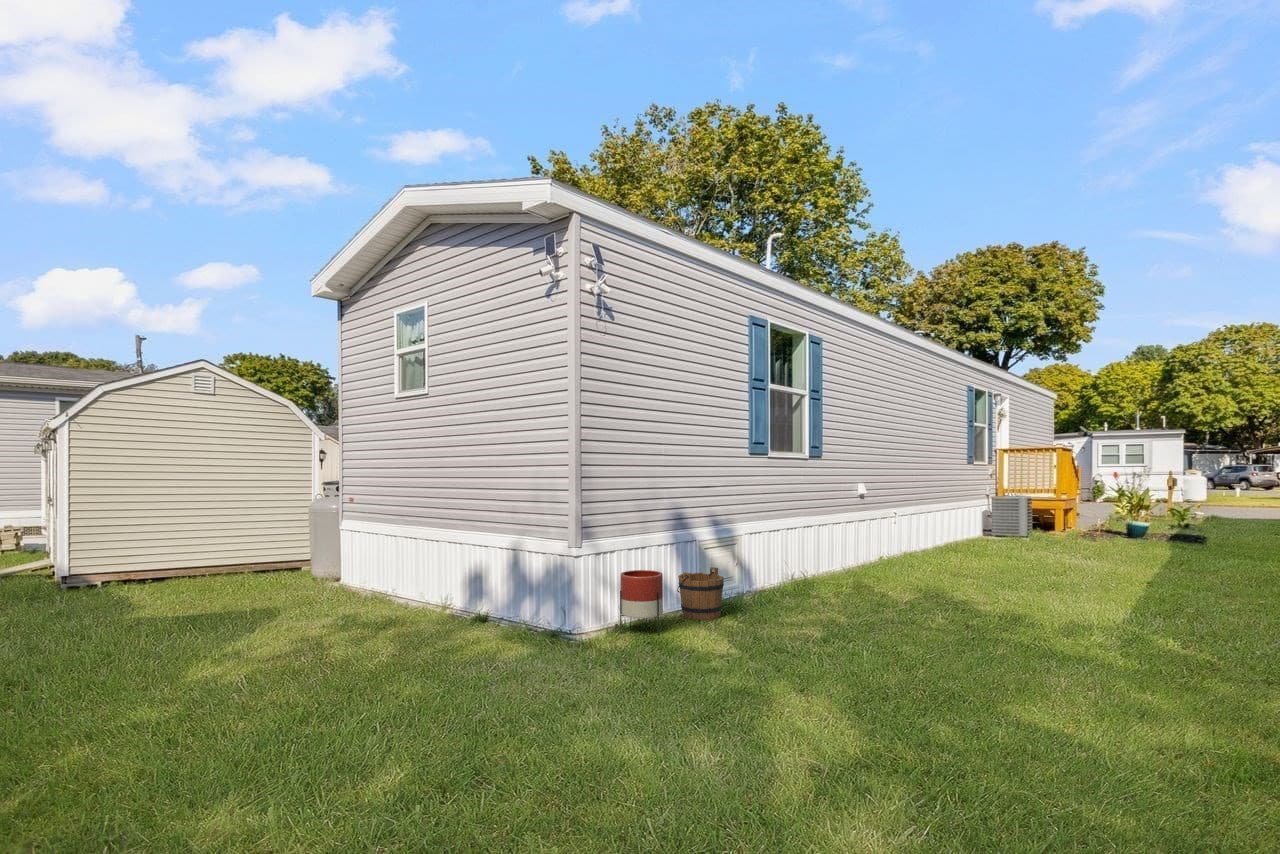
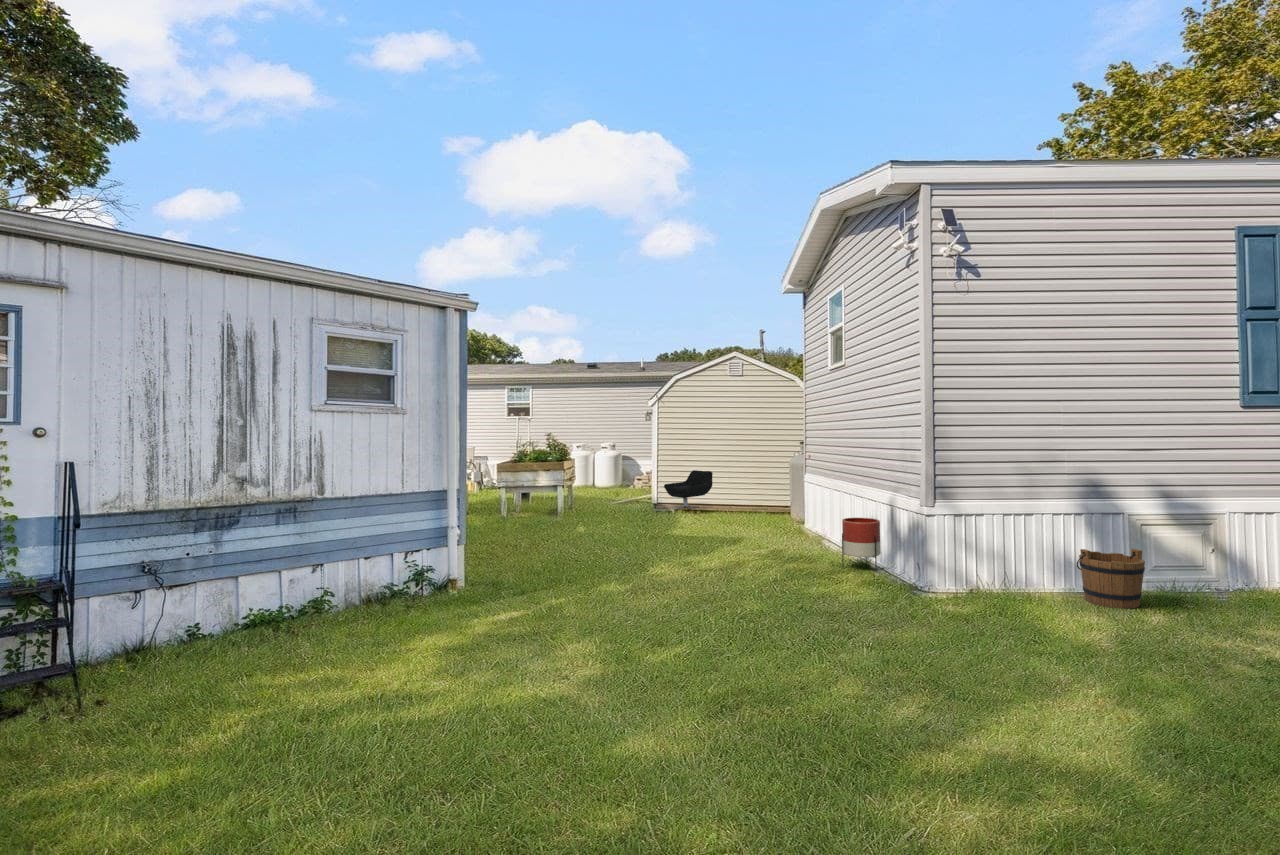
lounge chair: none [83,527,174,591] -> present [664,470,713,509]
planter: present [620,570,663,635] -> present [842,518,881,572]

